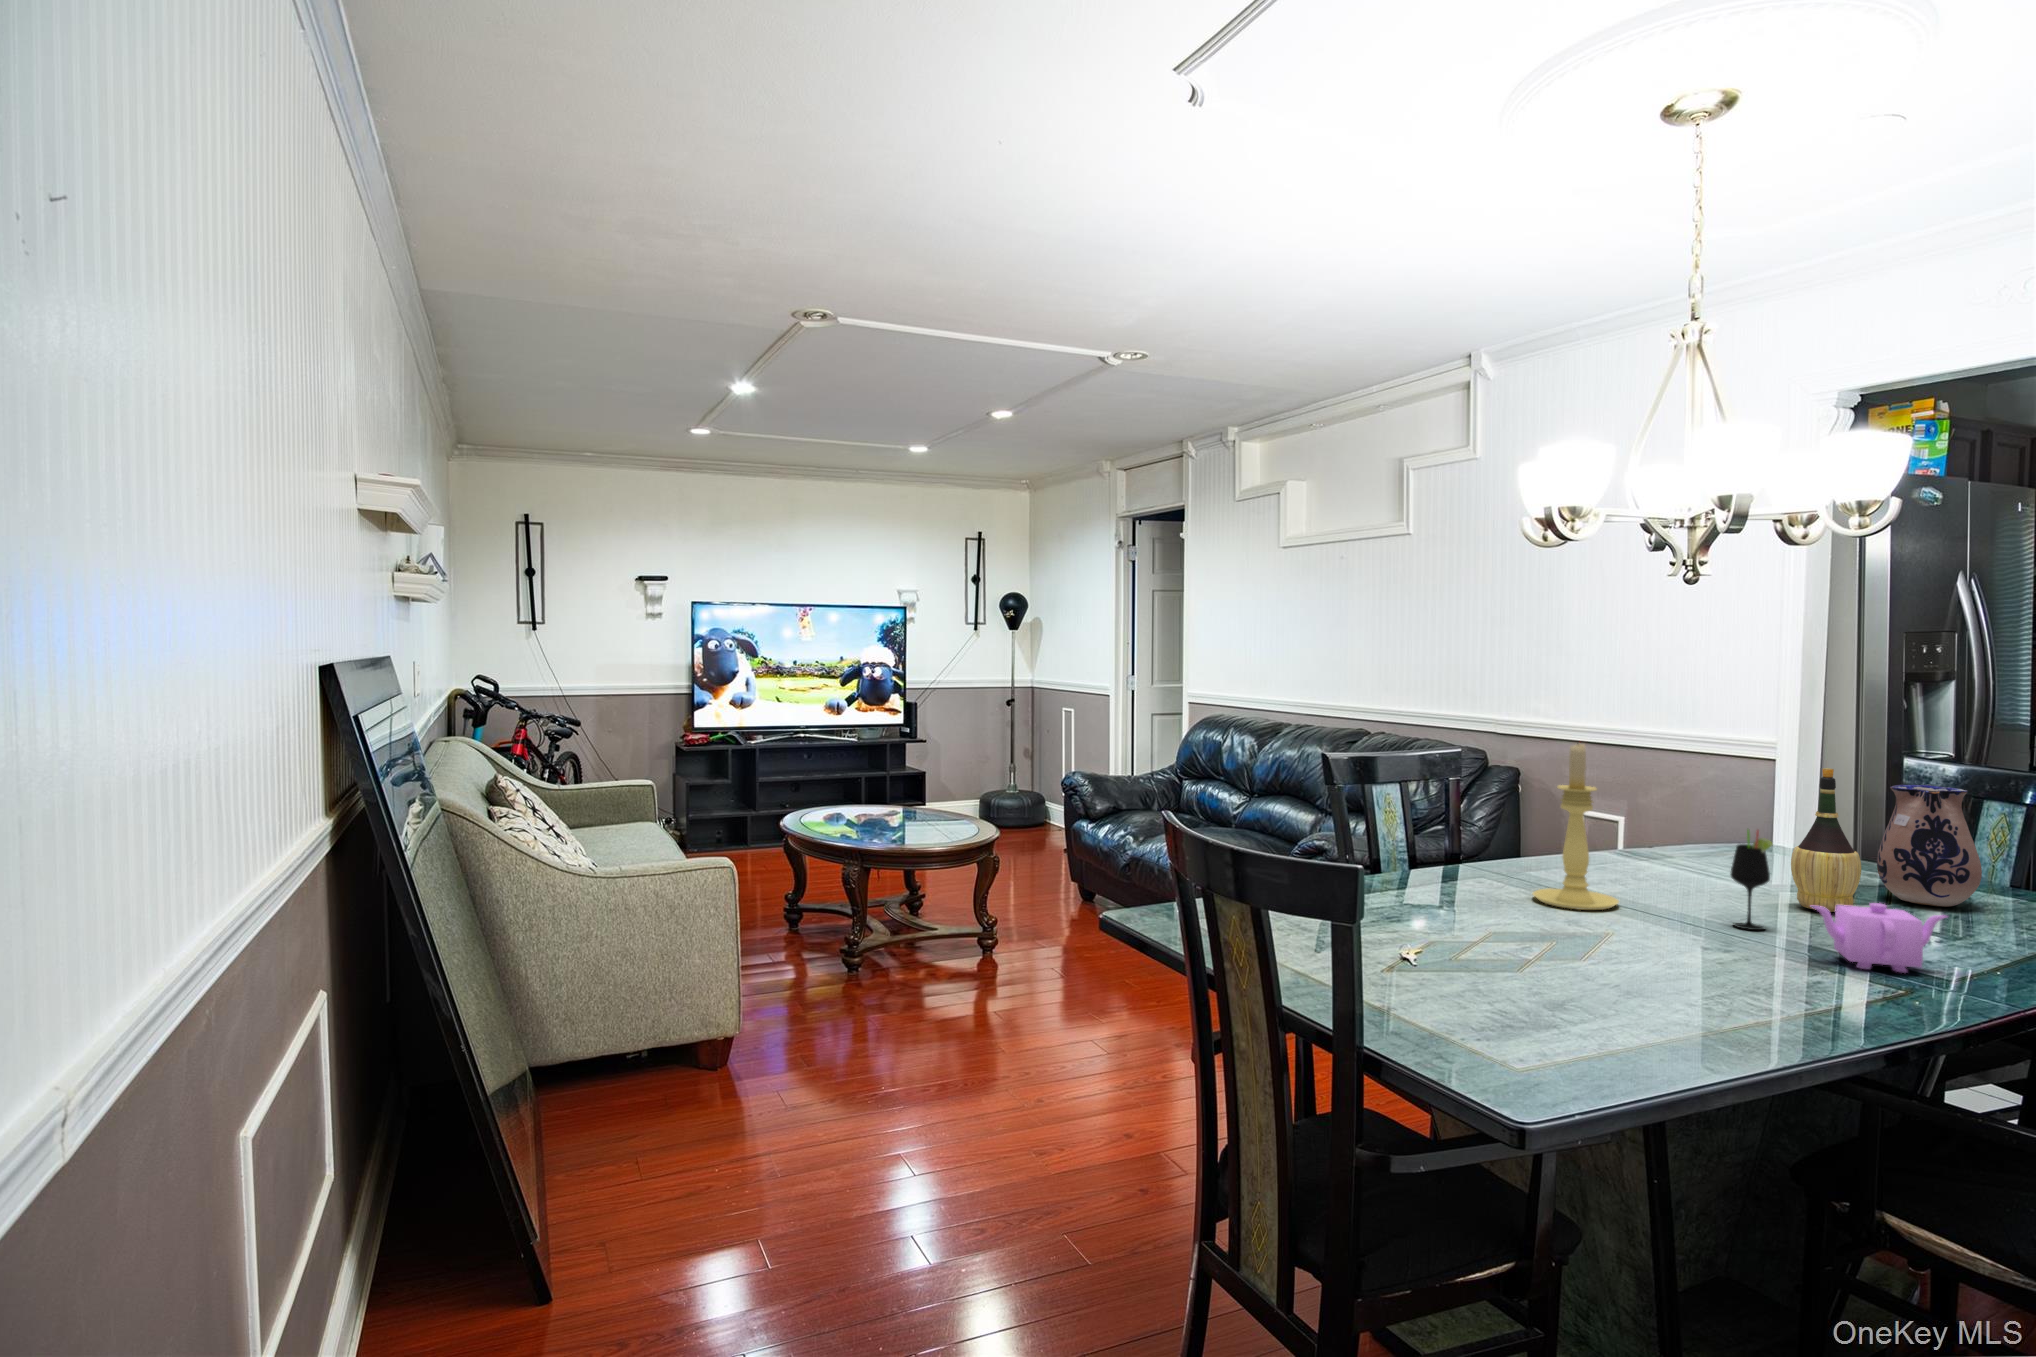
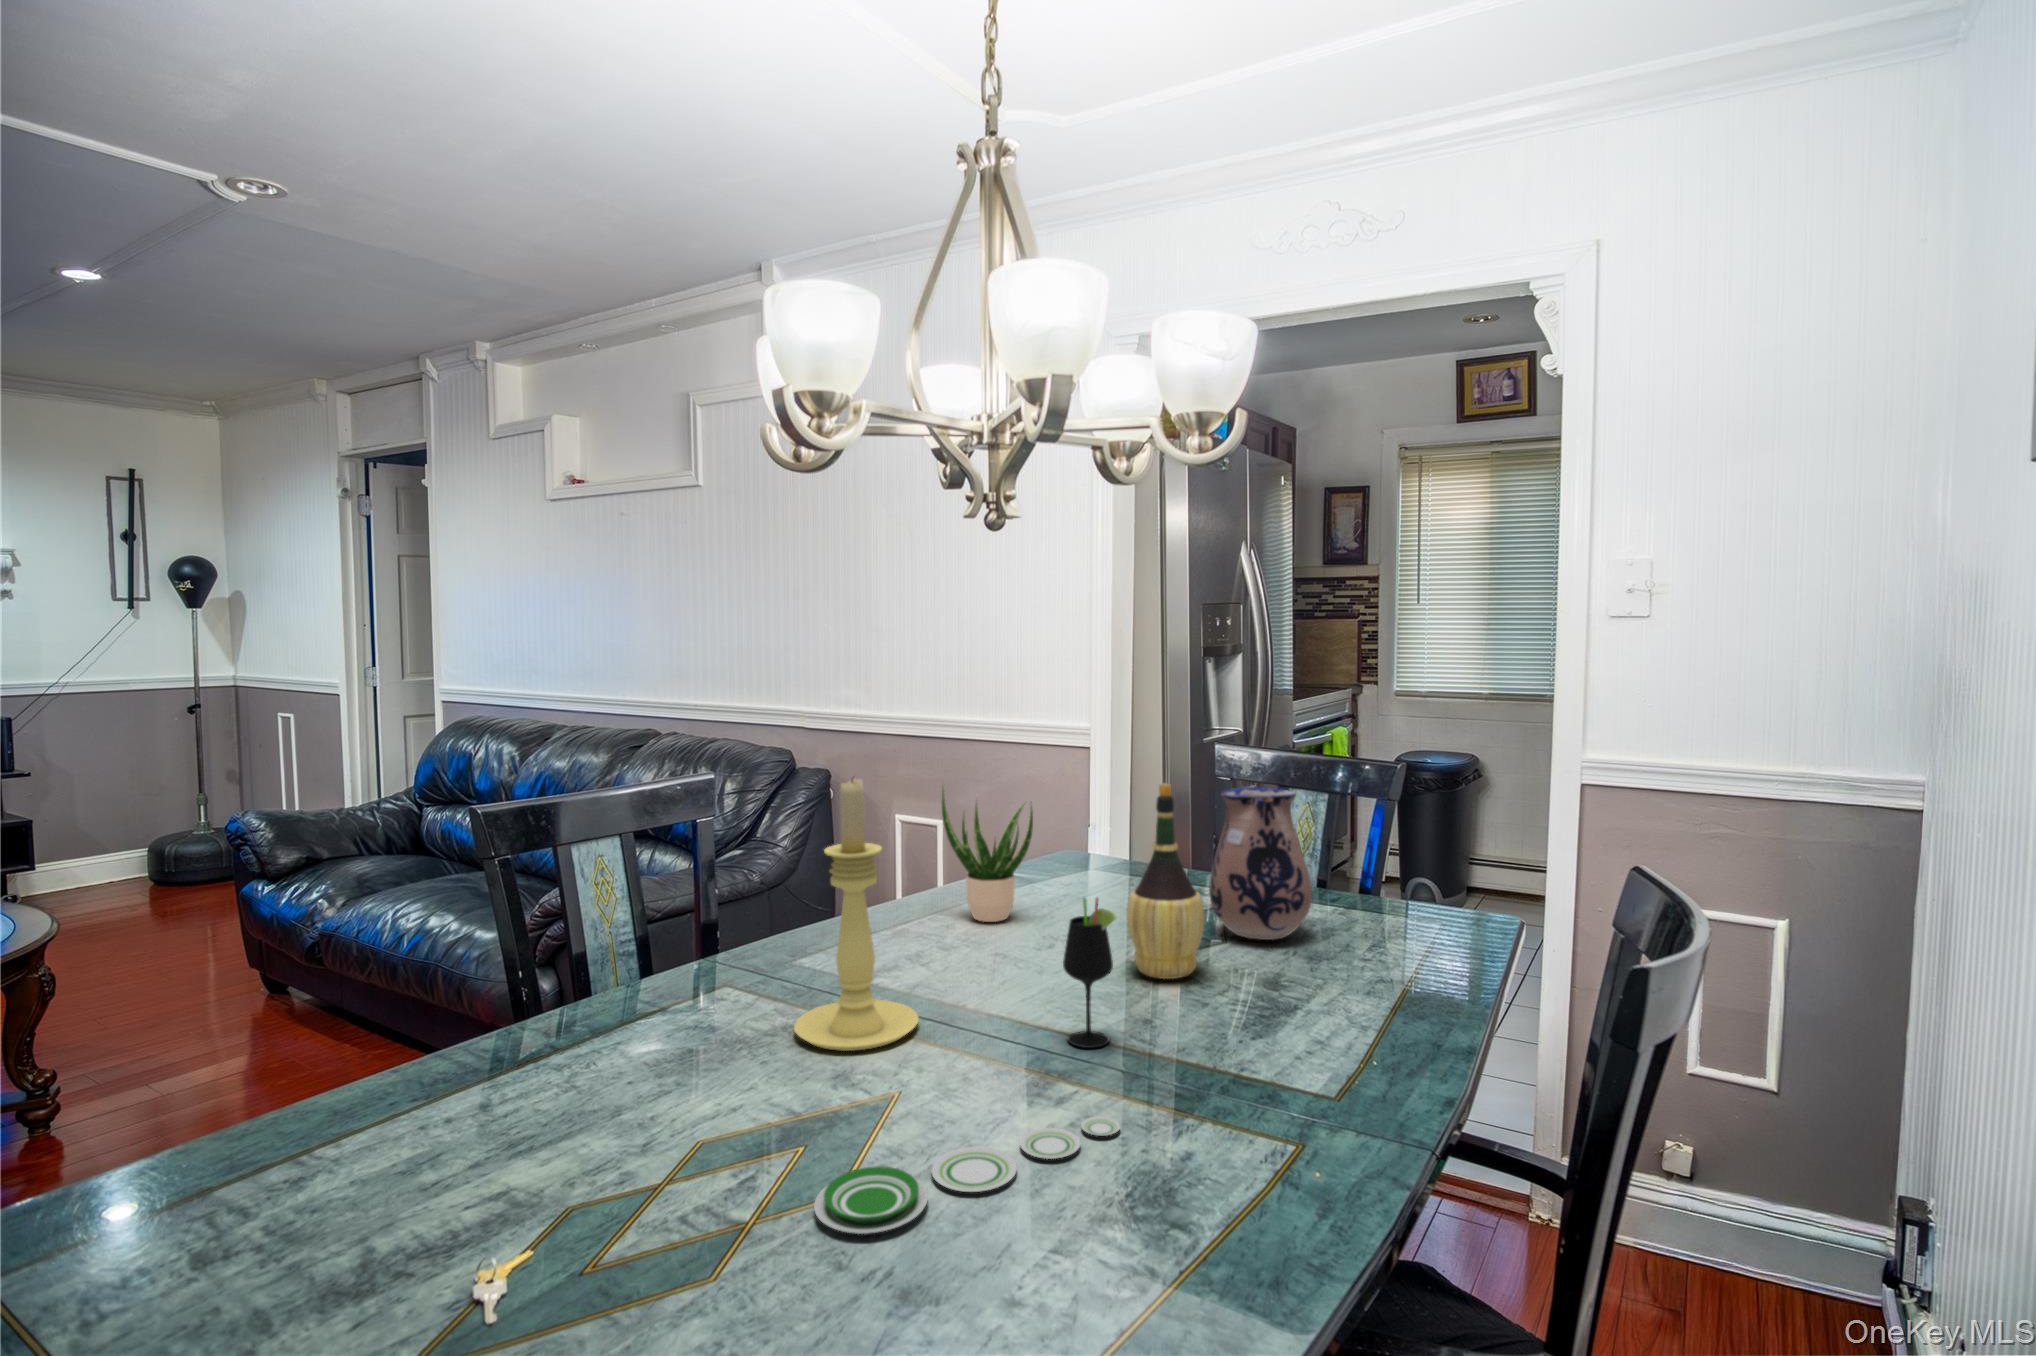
potted plant: none [1635,765,1714,871] -> present [942,790,1033,922]
teapot: present [1813,903,1946,973] -> none [1176,1010,1341,1123]
plate: none [1565,940,1764,961] -> present [814,1116,1120,1234]

